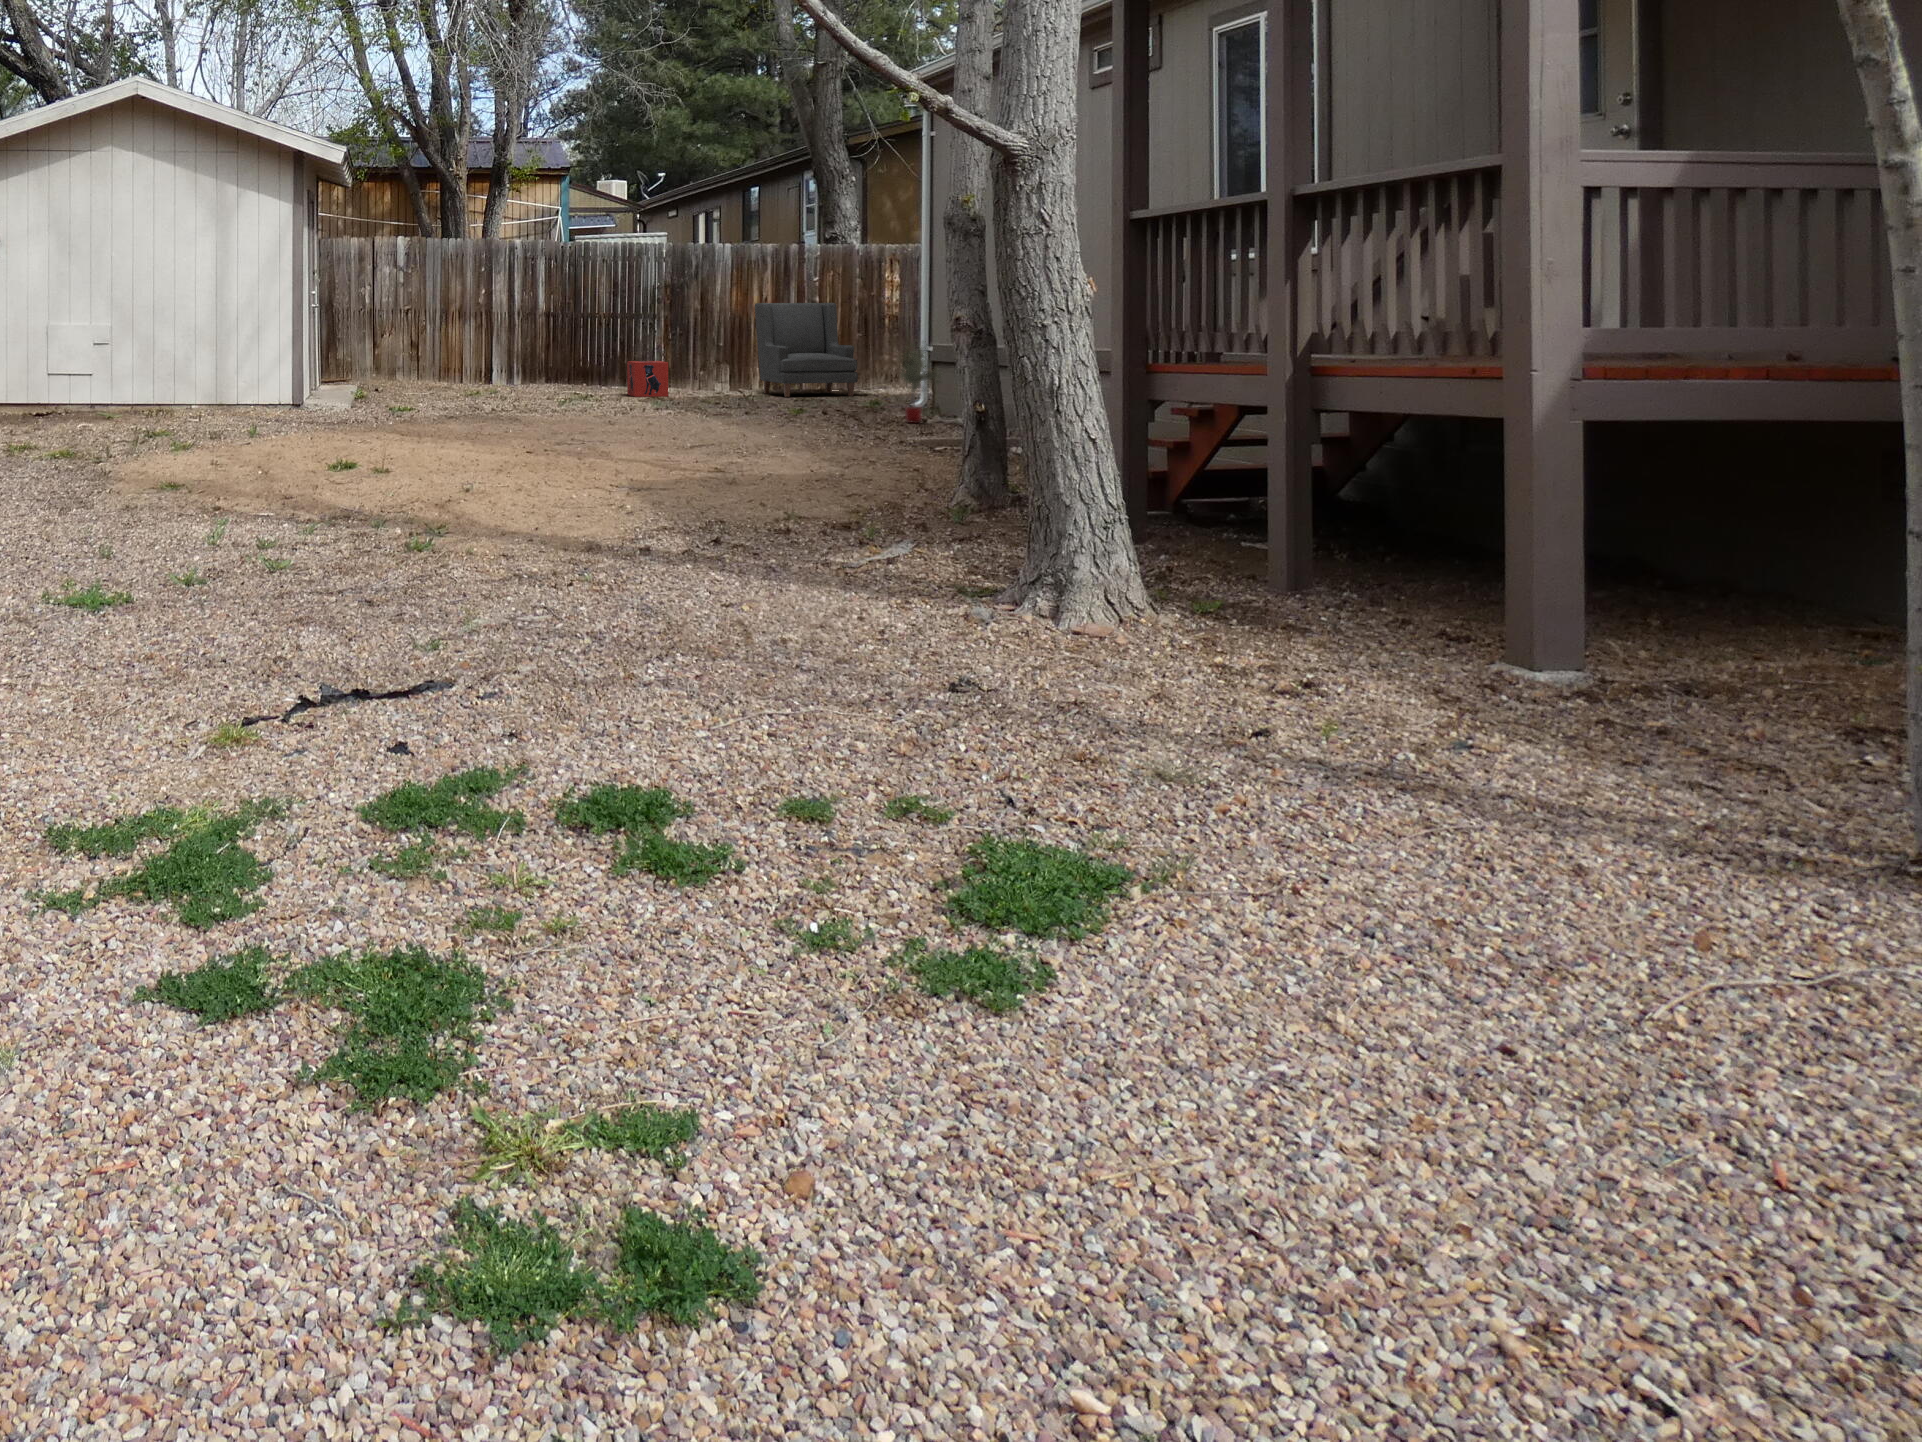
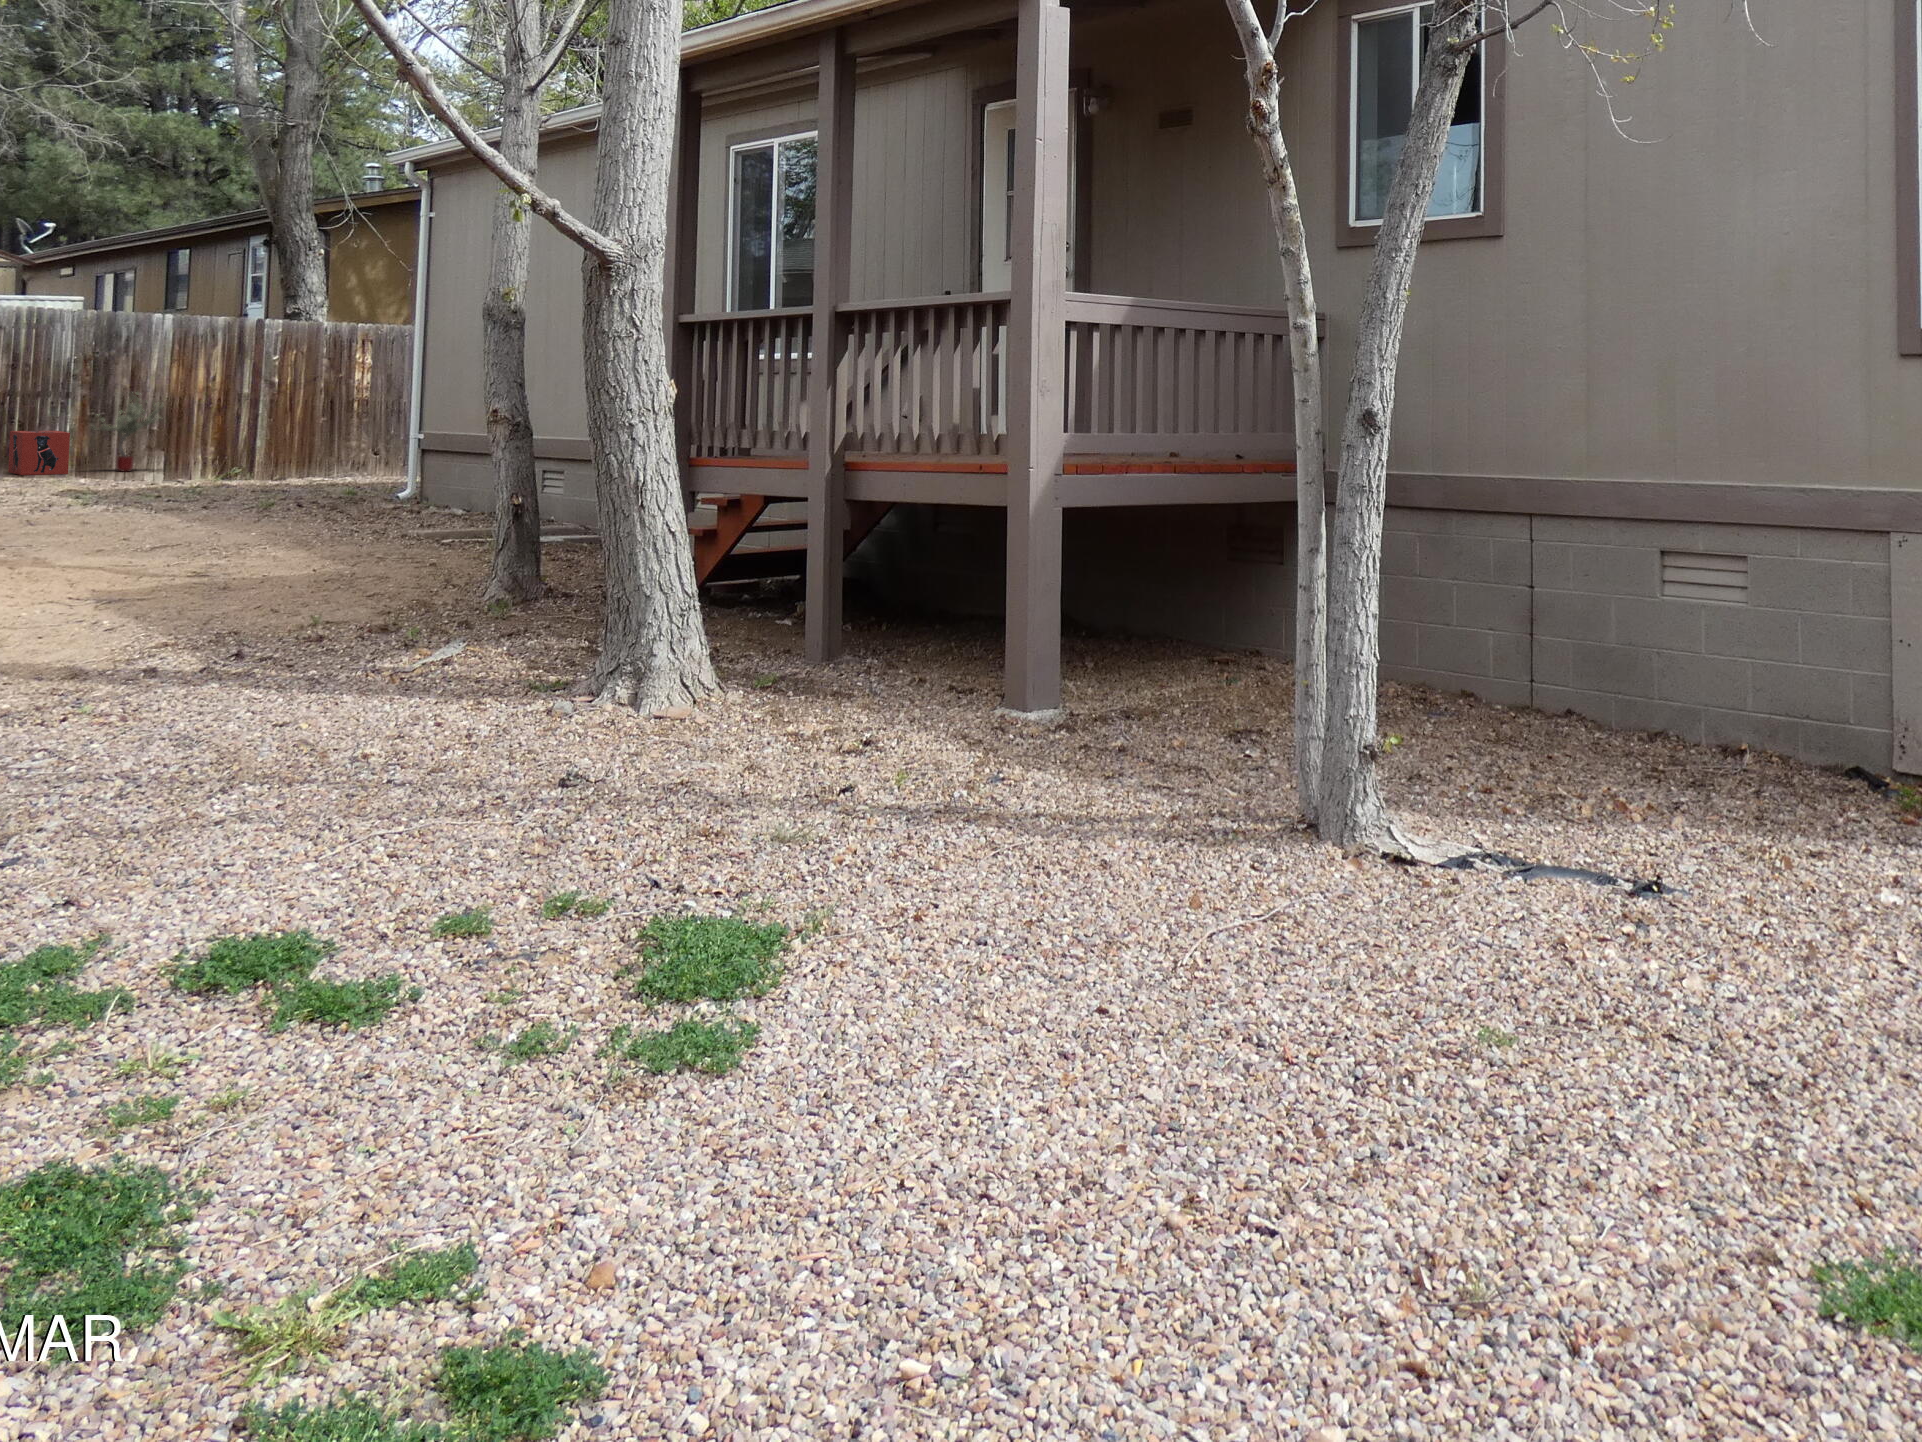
chair: present [755,303,858,397] -> none [188,364,316,473]
potted tree: present [901,341,942,423] -> present [92,395,163,472]

